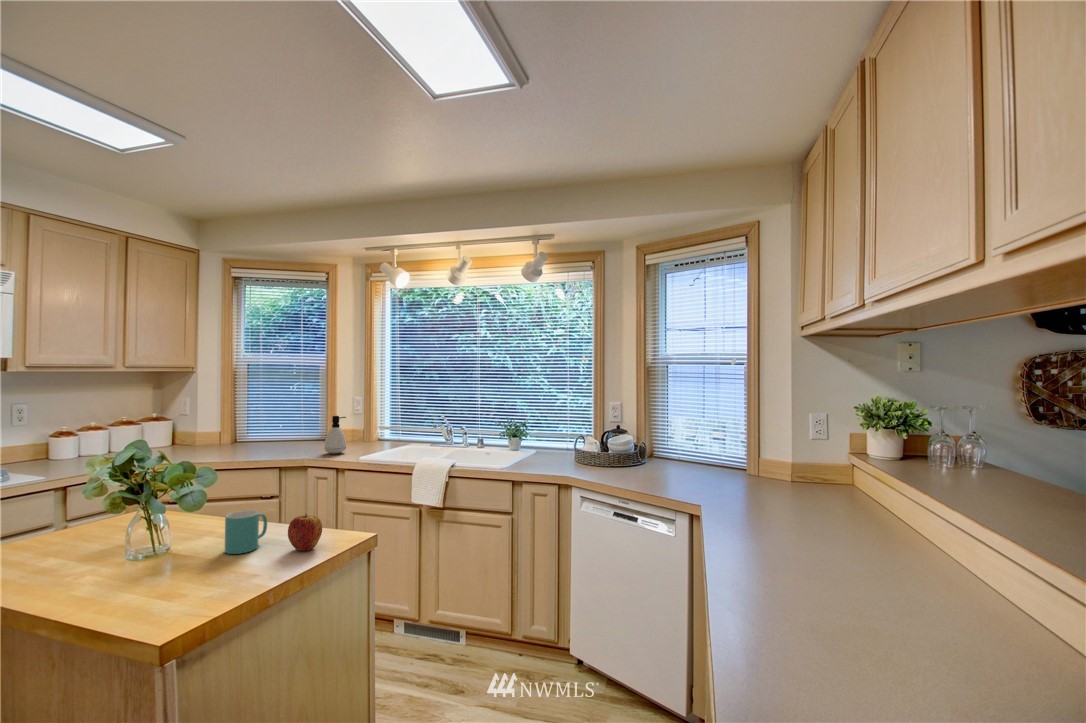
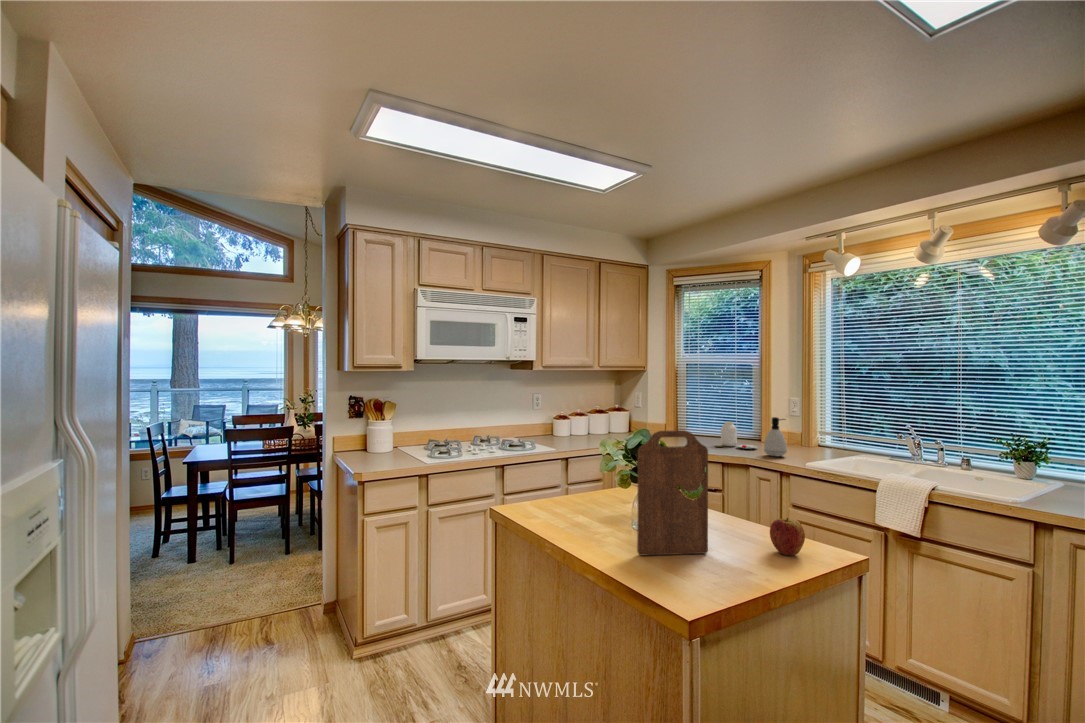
jar: none [276,423,321,450] -> present [716,422,757,449]
cutting board: none [109,437,215,595] -> present [637,430,708,555]
mug: present [225,510,267,554] -> none [711,503,745,544]

